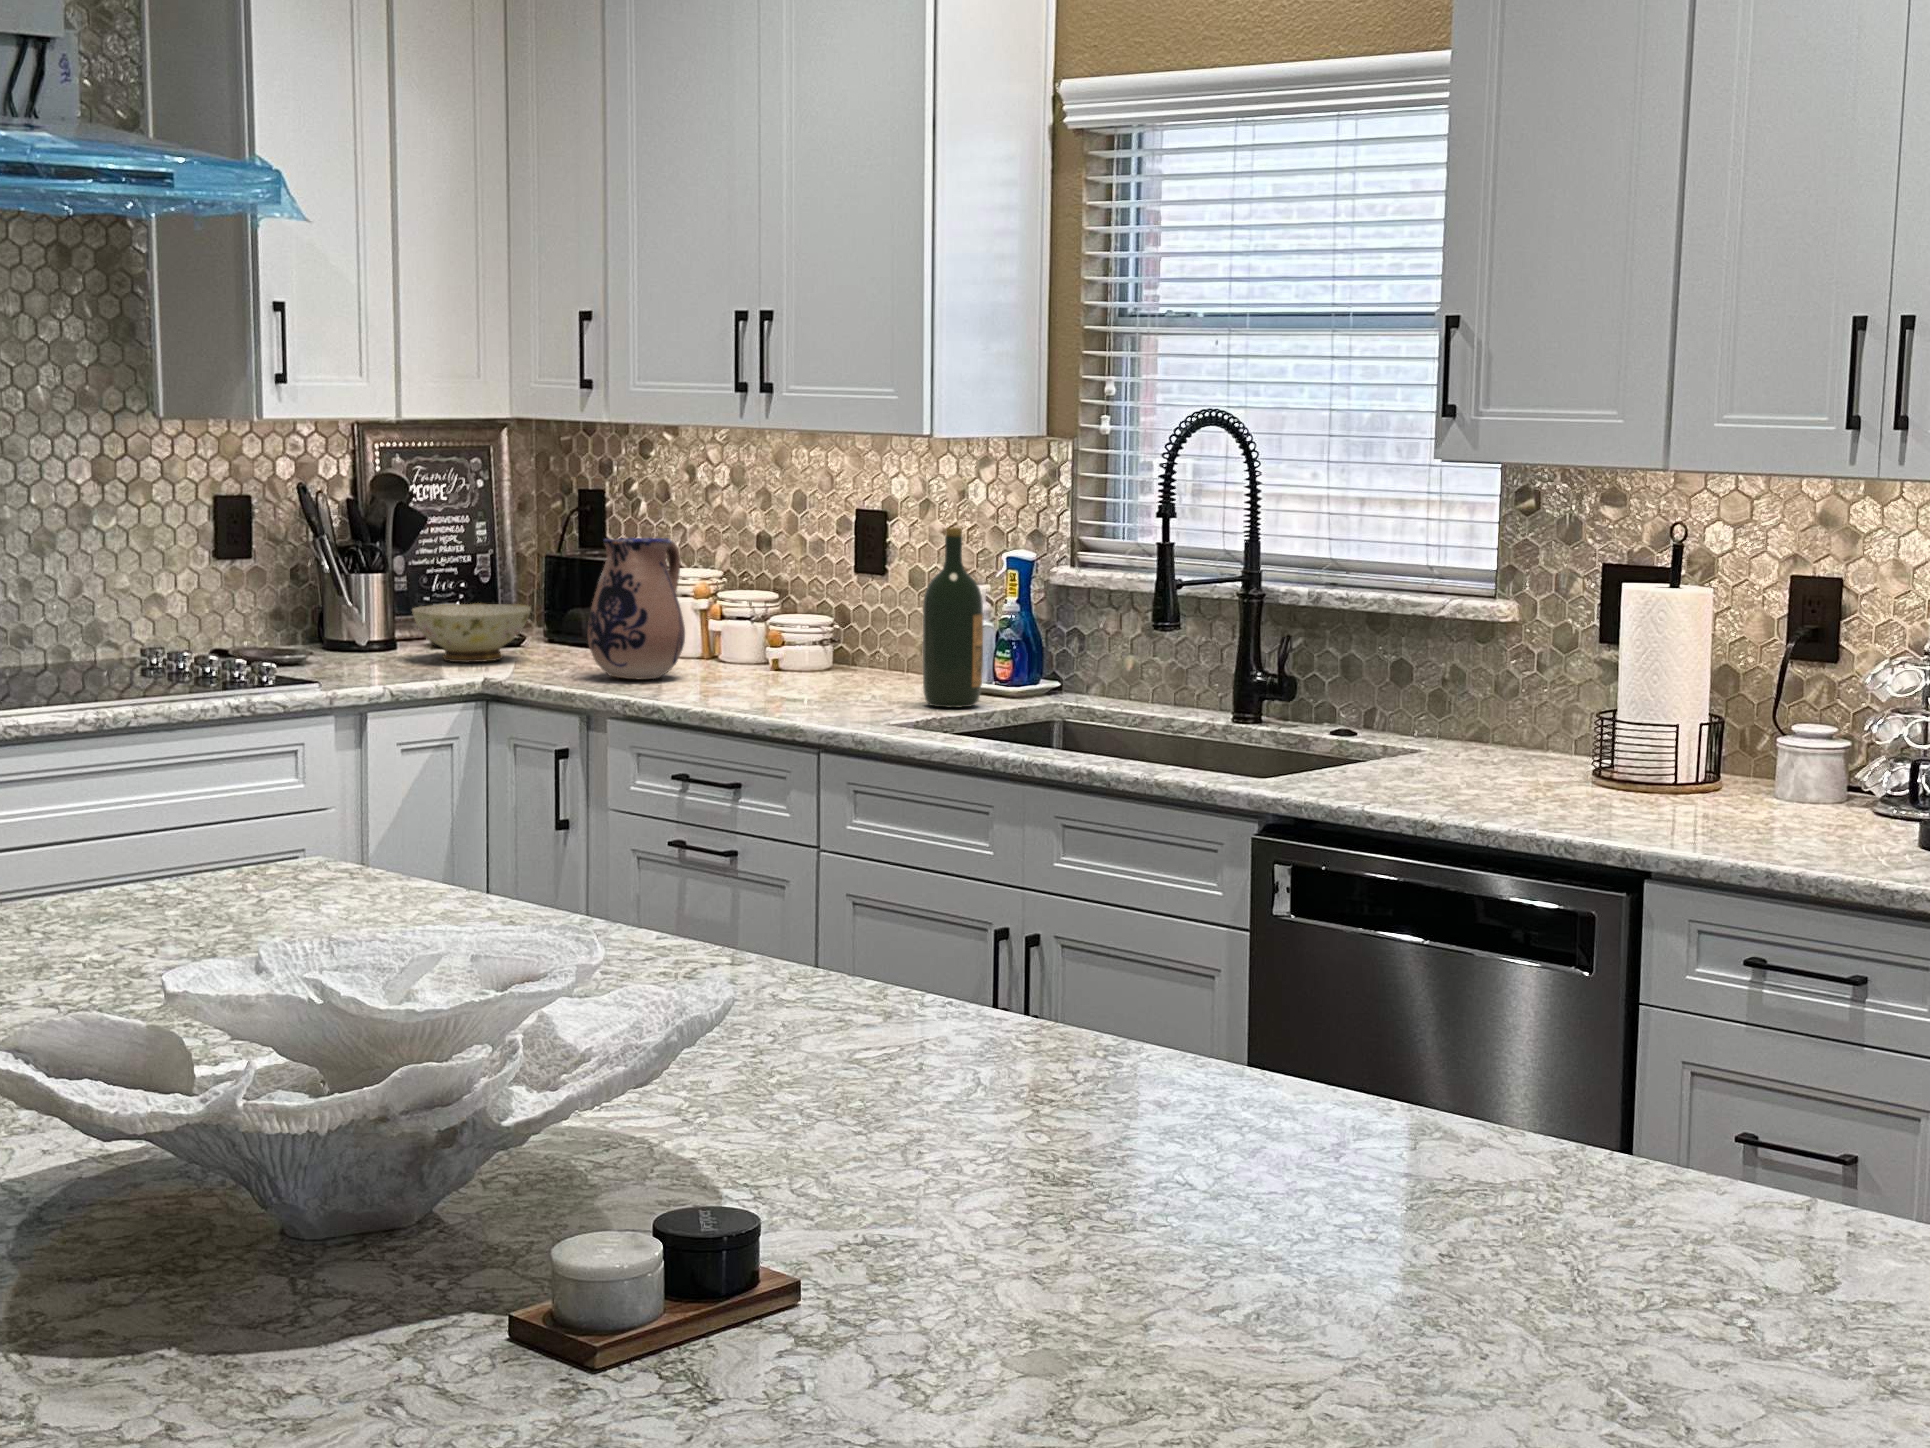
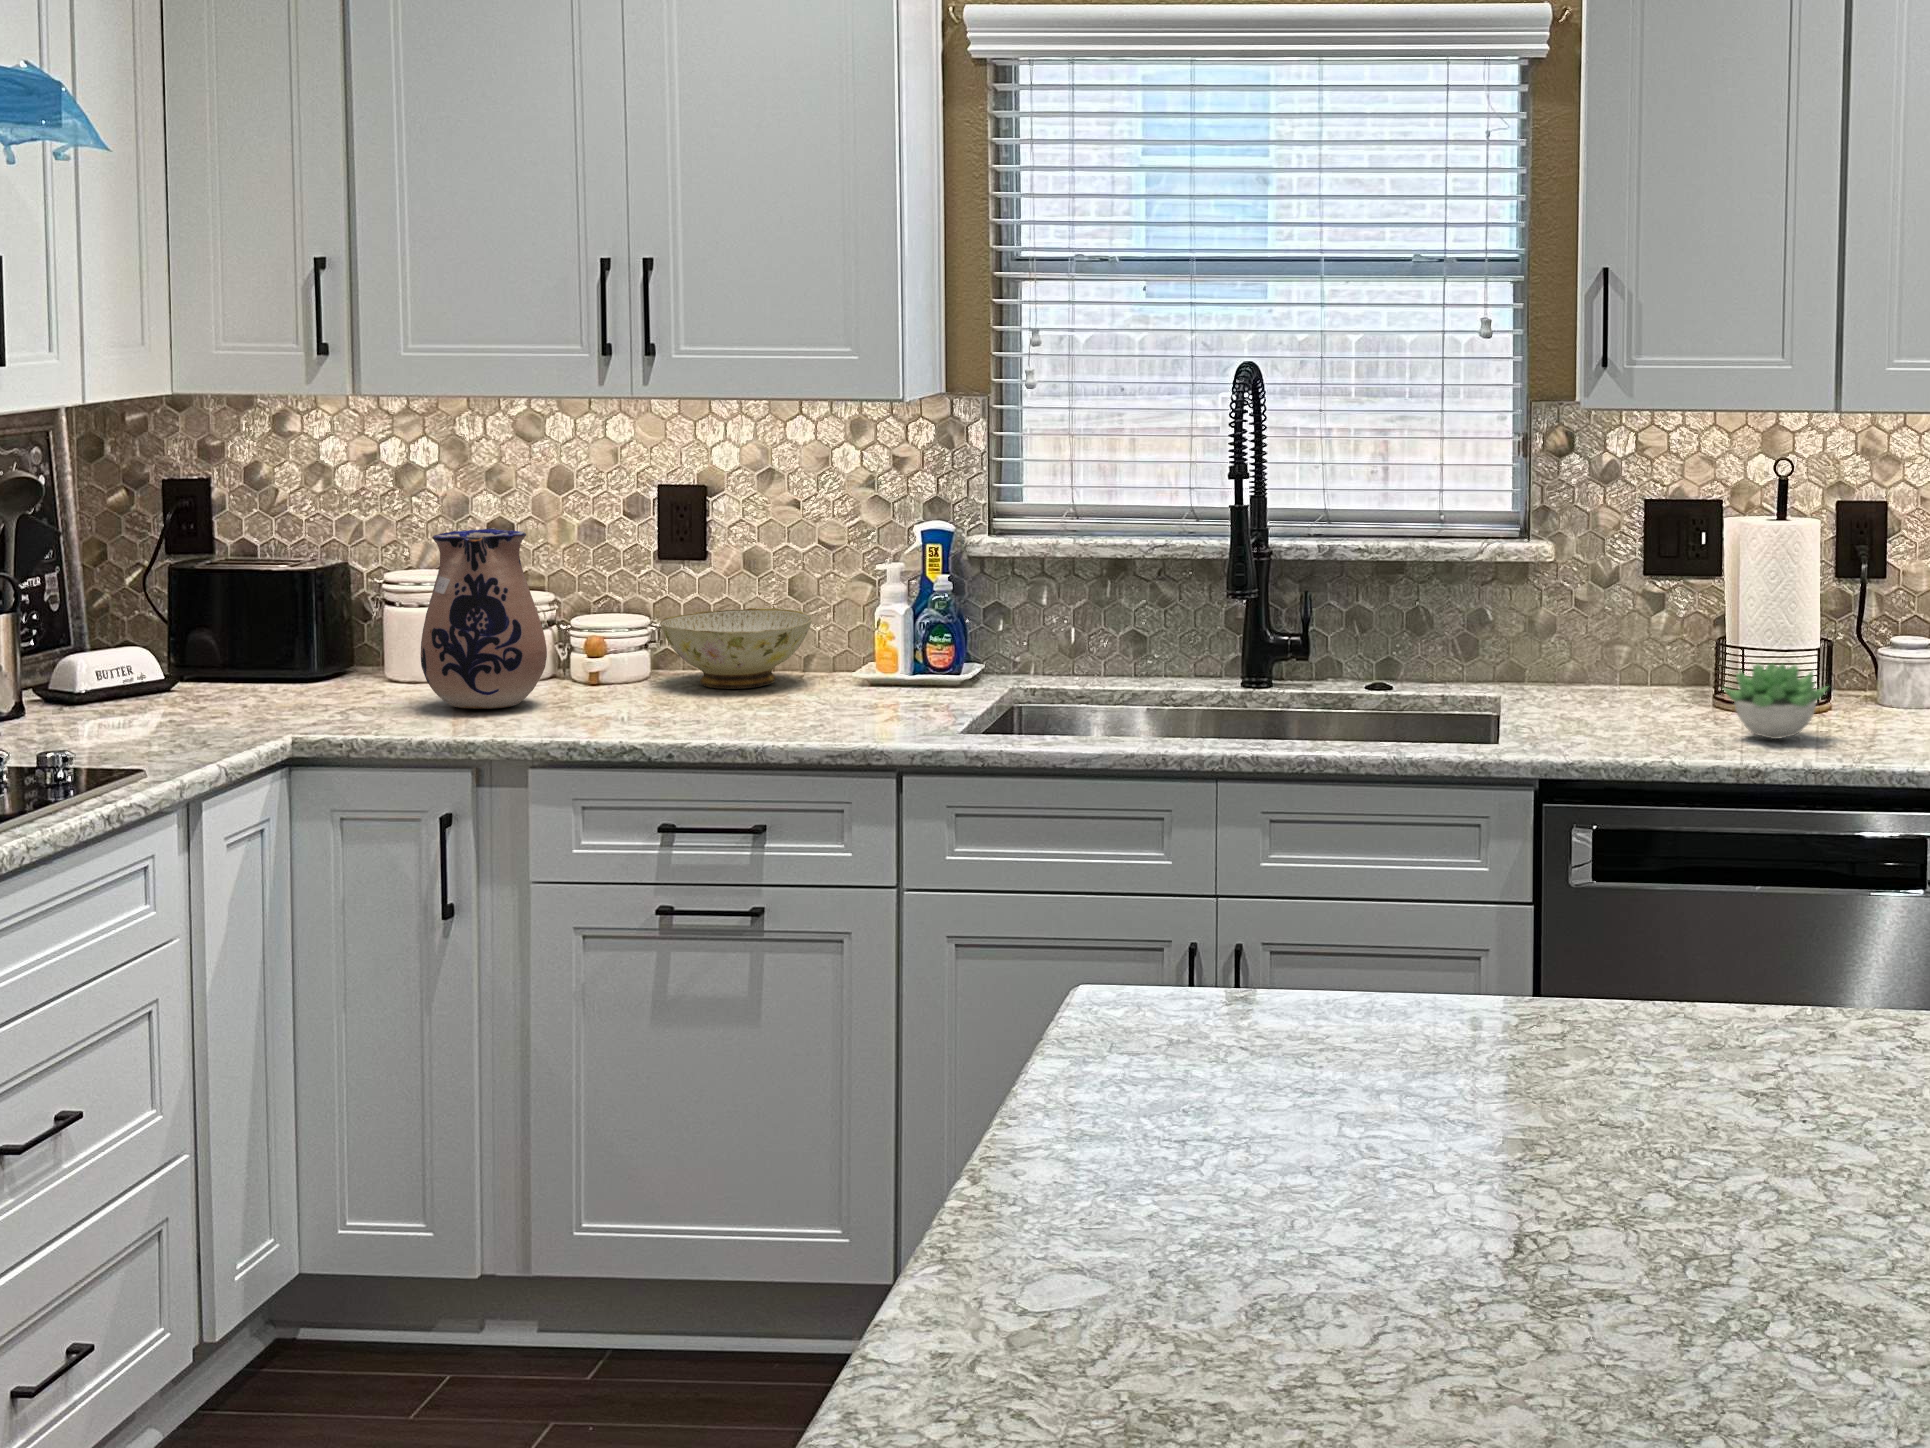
wine bottle: present [923,527,984,708] -> none [904,496,975,705]
ceramic bowl: present [412,603,531,662] -> present [660,608,812,689]
succulent plant: none [1500,723,1606,798] -> present [1724,664,1828,739]

